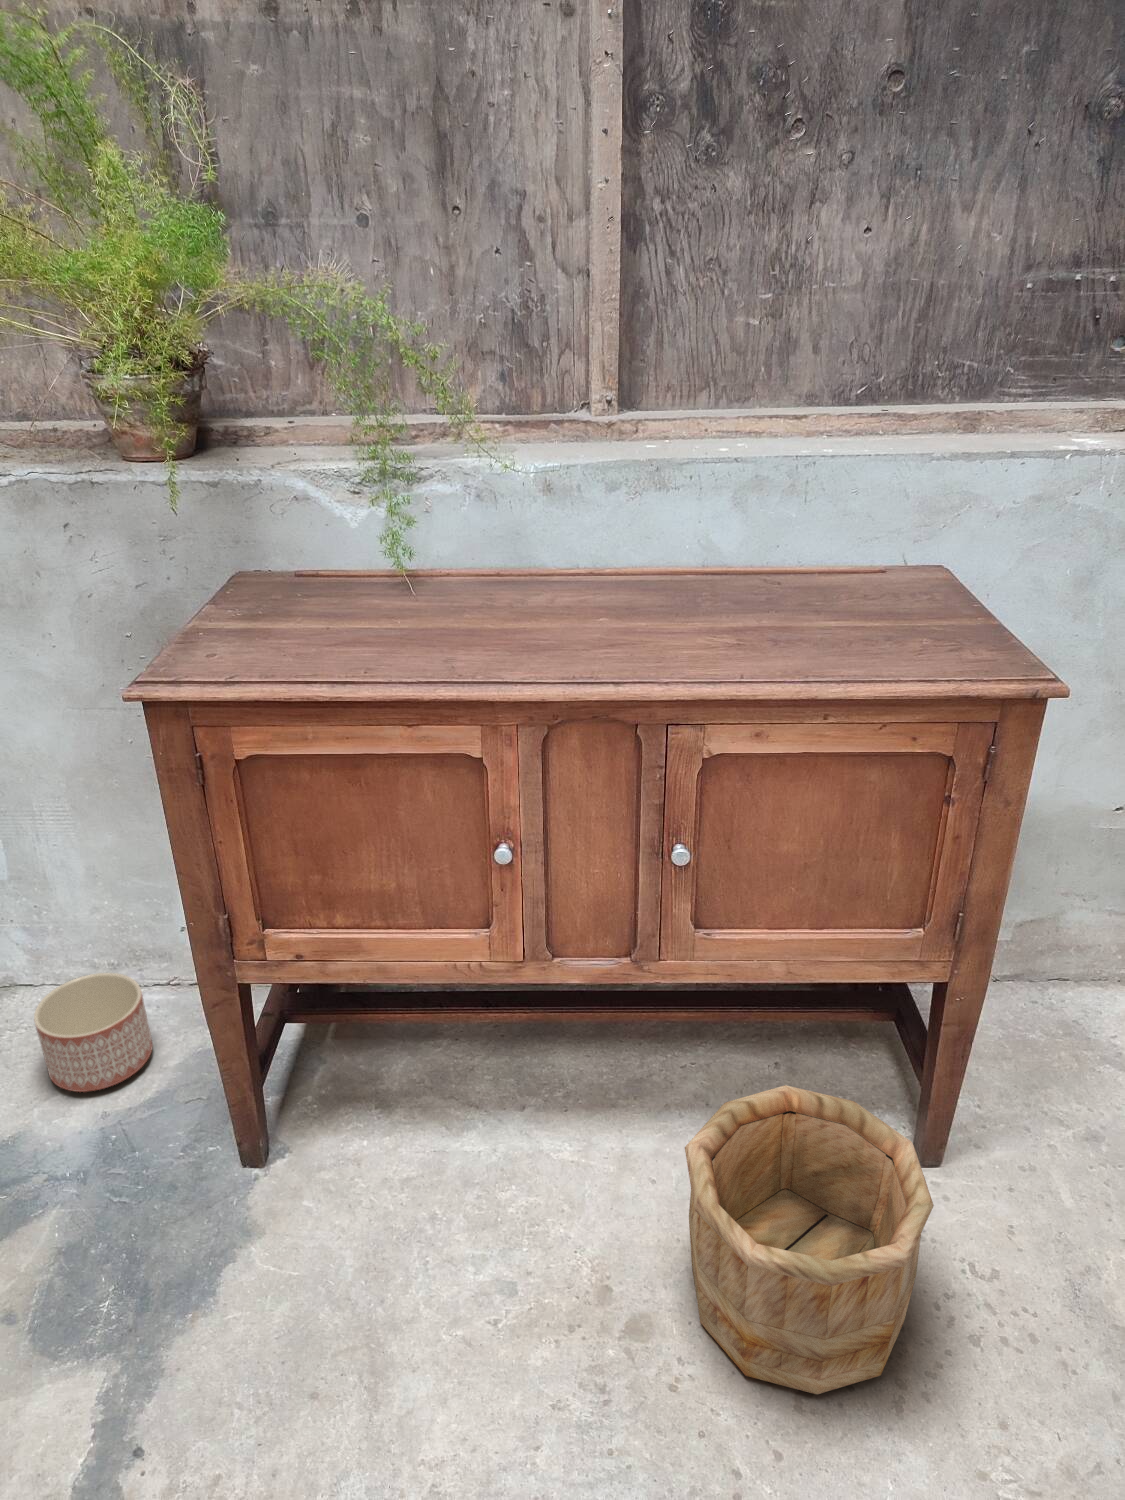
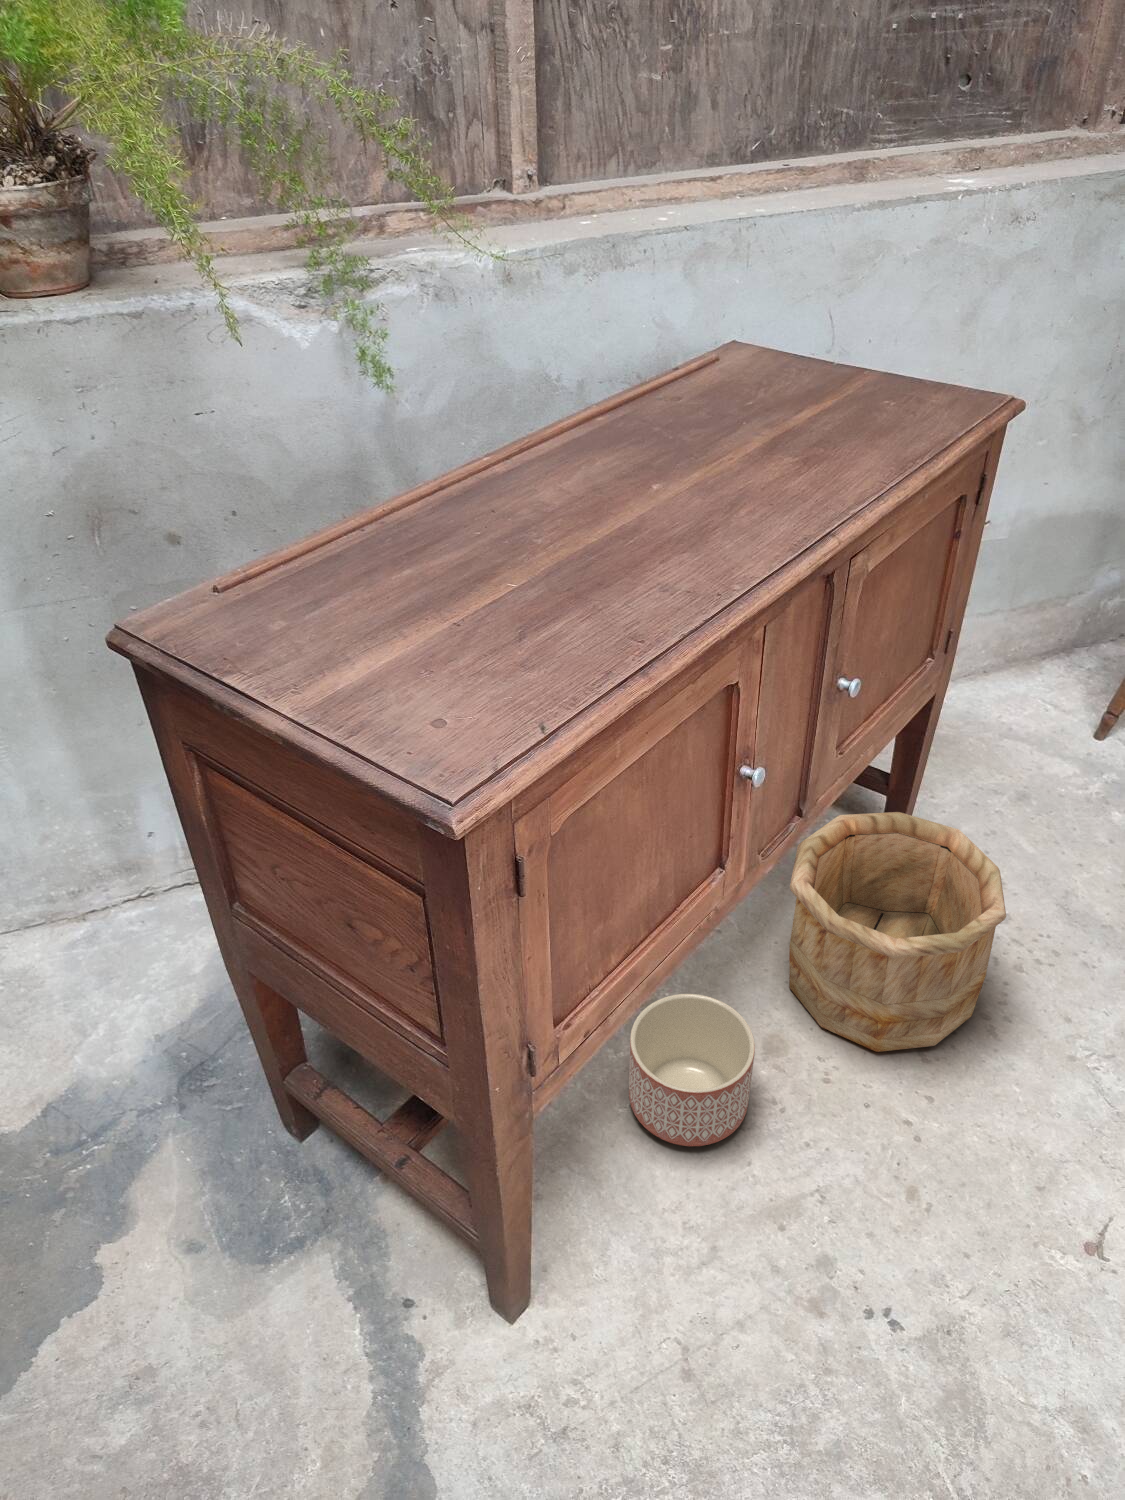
planter: present [34,973,153,1092] -> present [629,994,755,1146]

